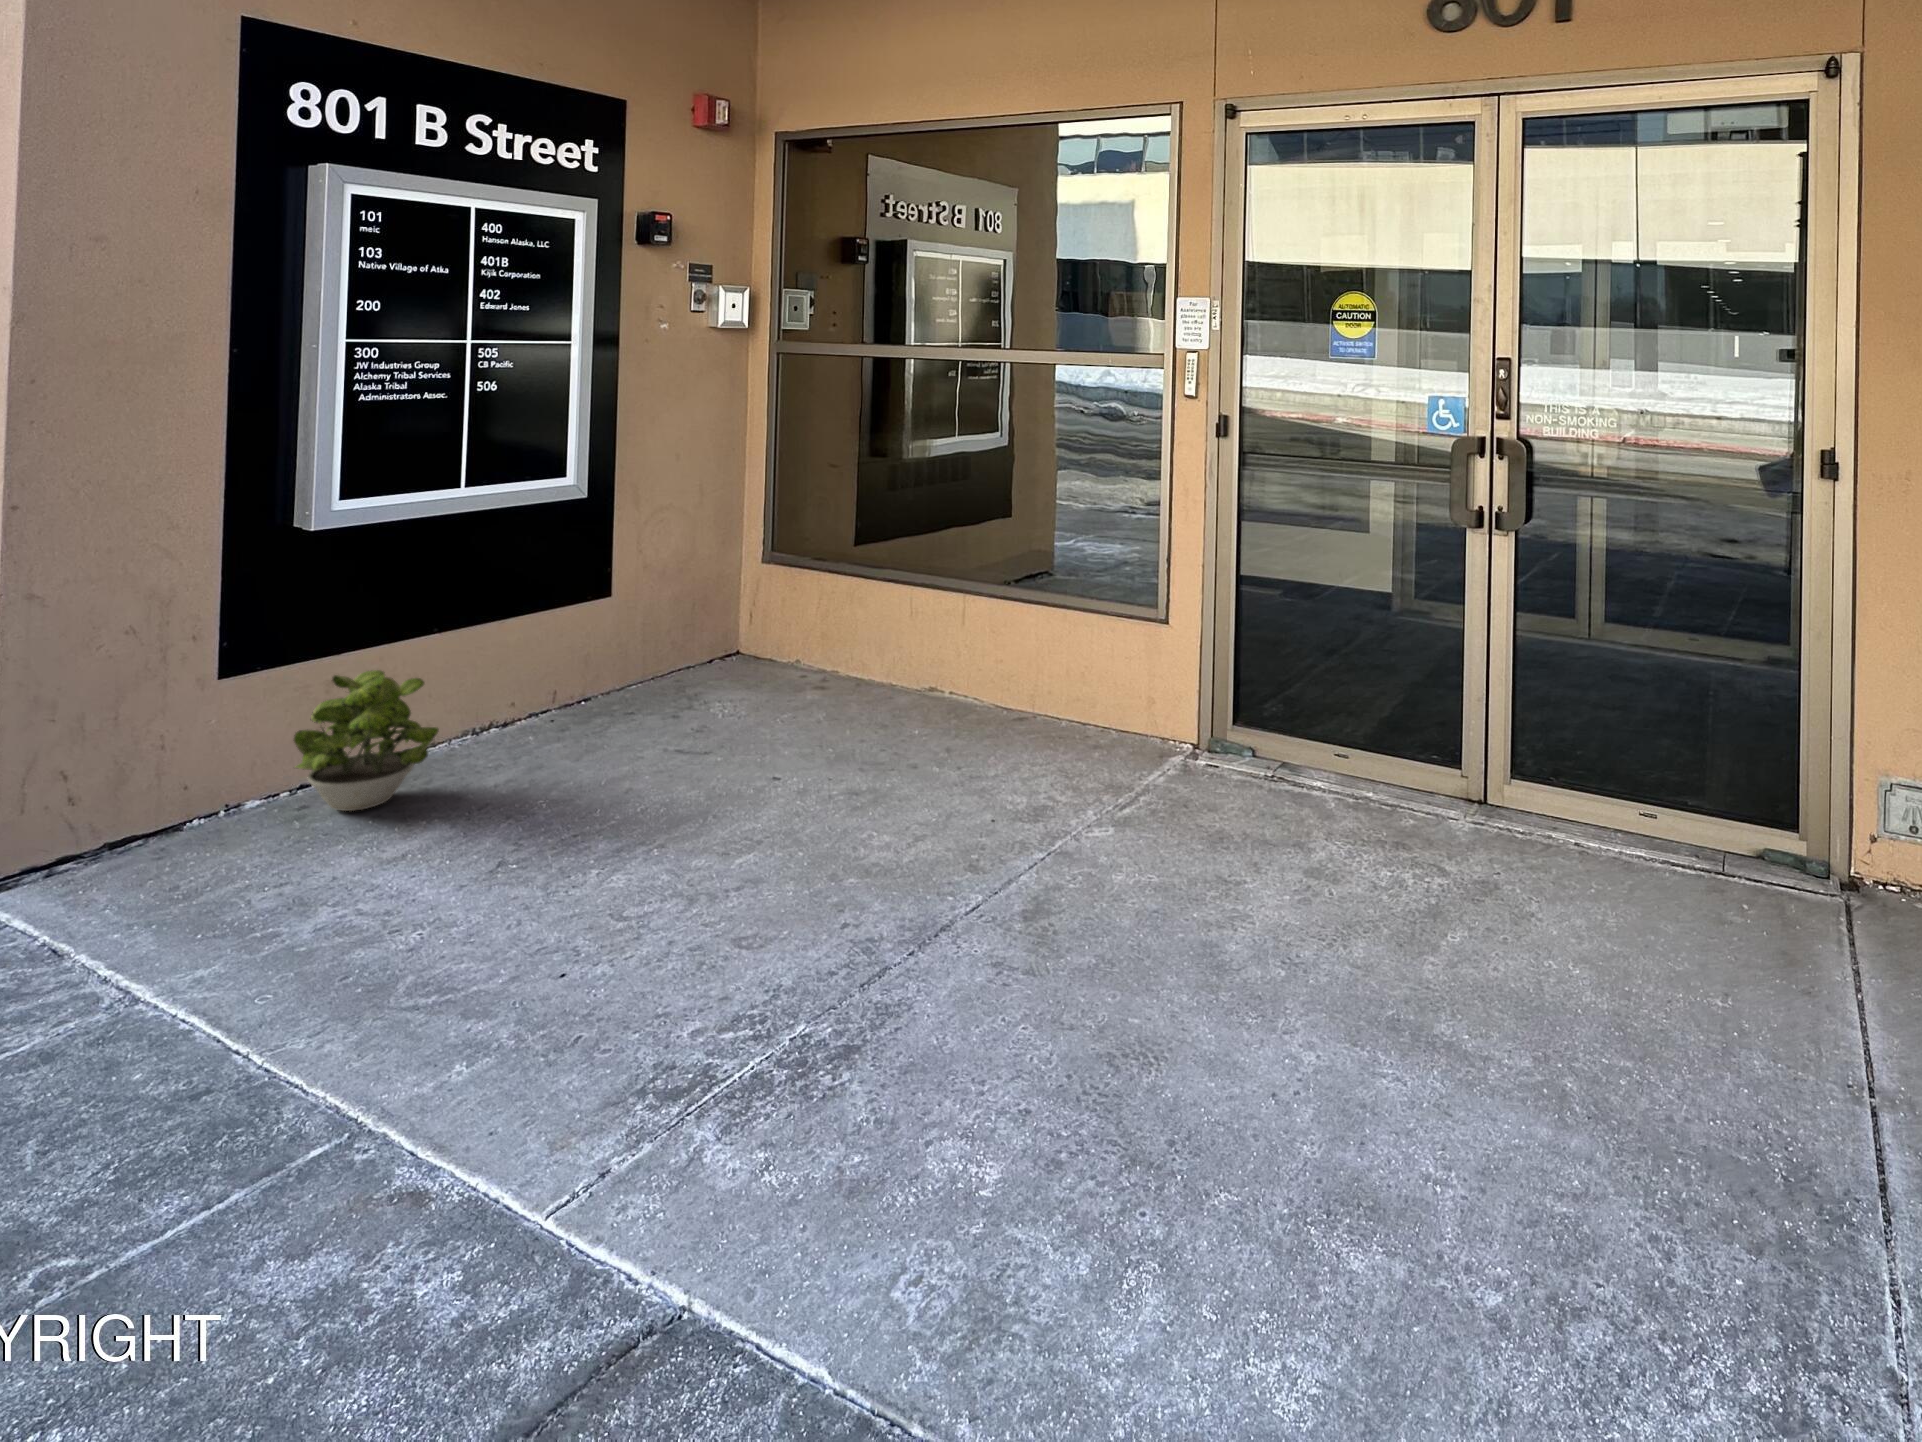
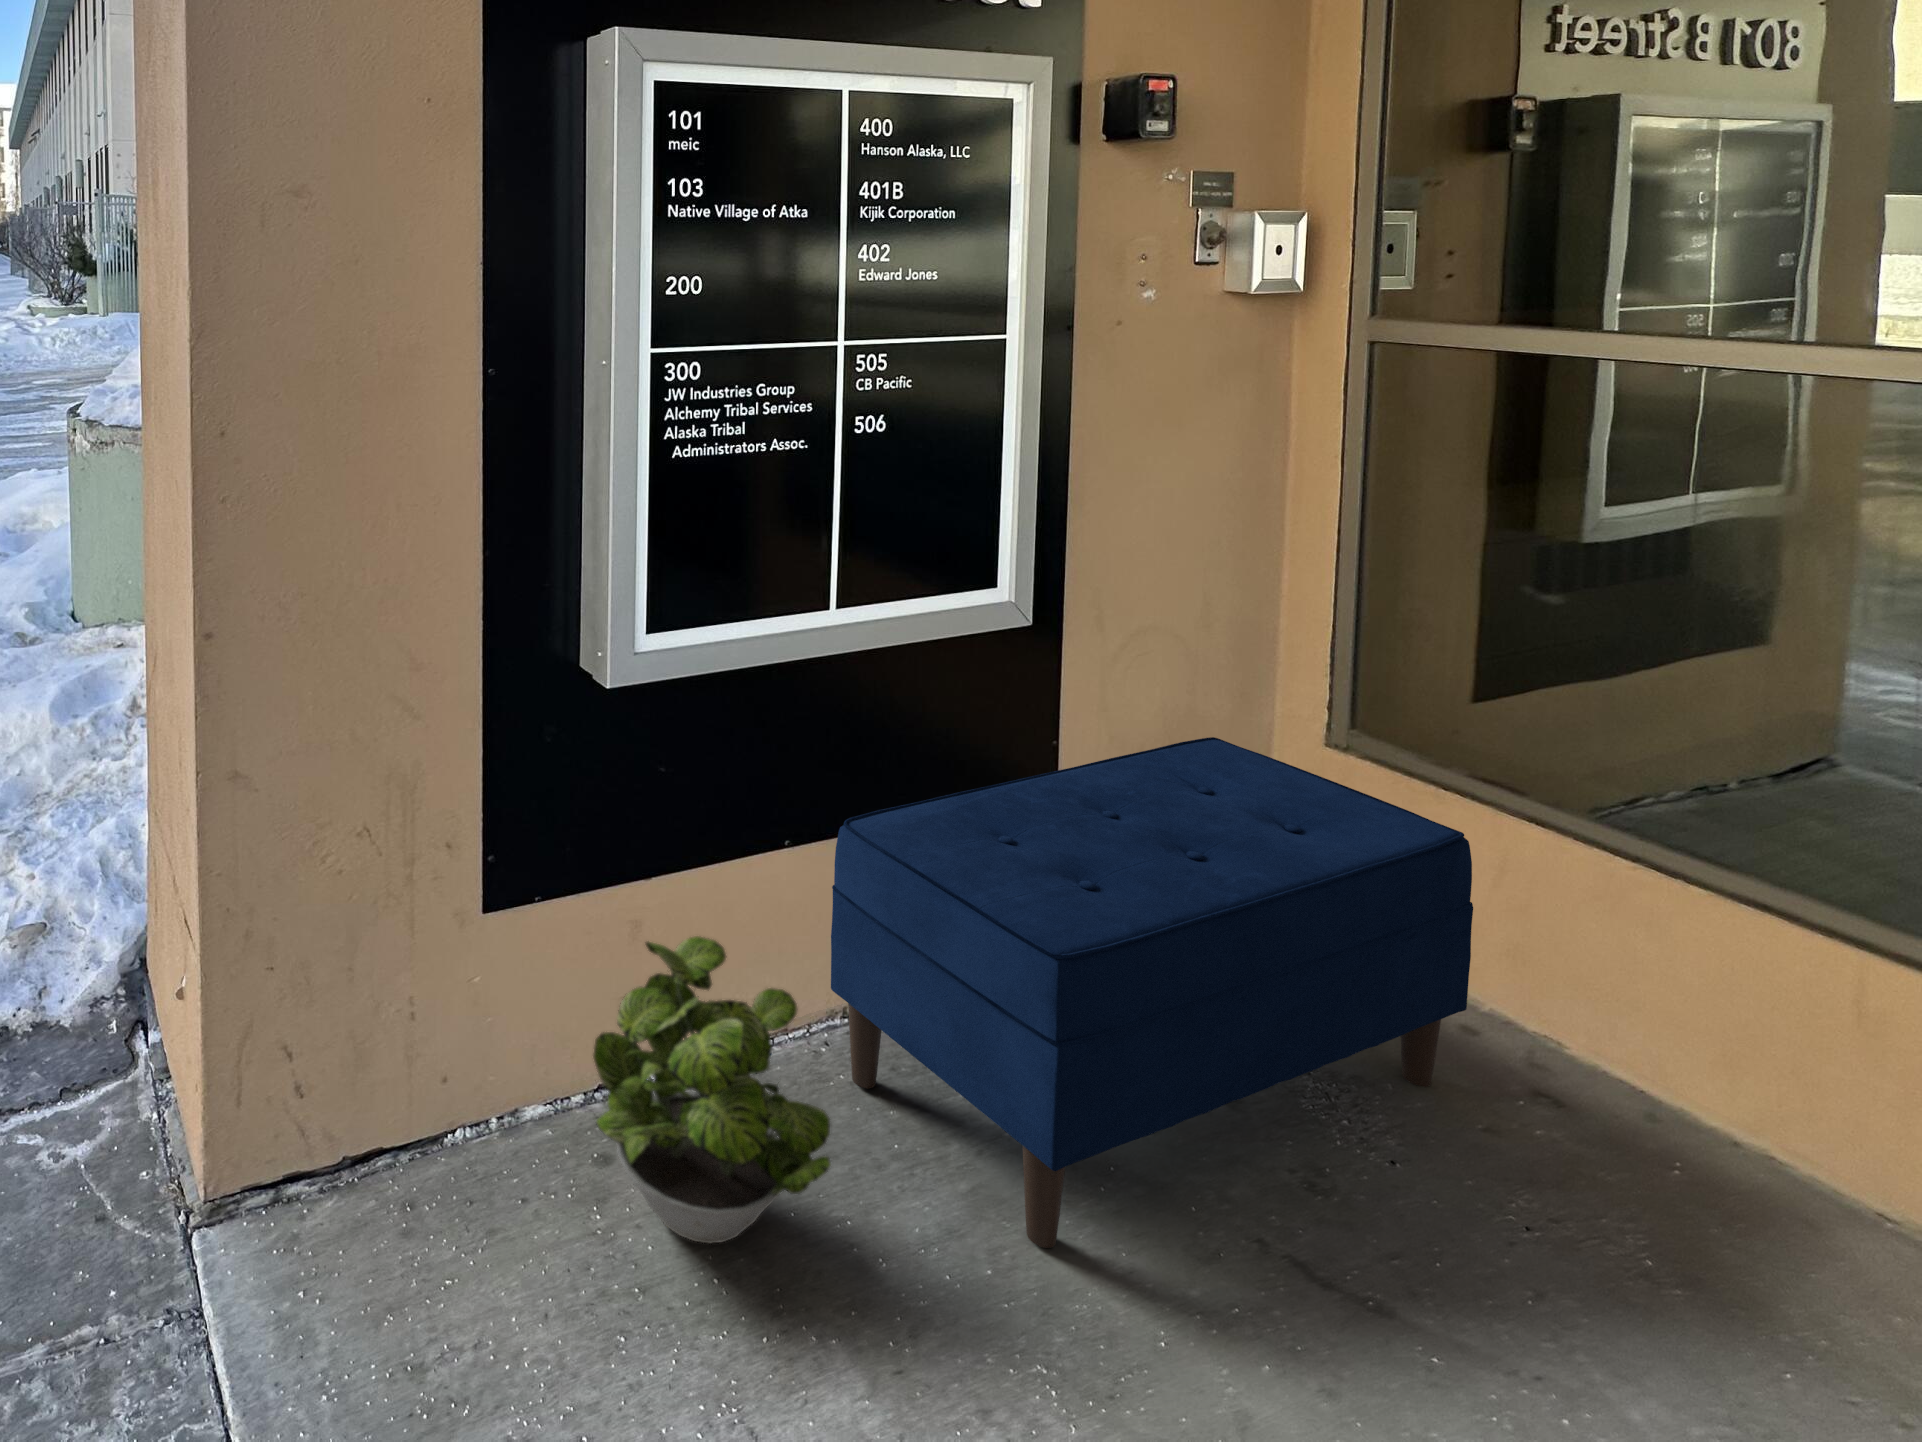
bench: none [457,557,787,771] -> present [831,737,1473,1248]

